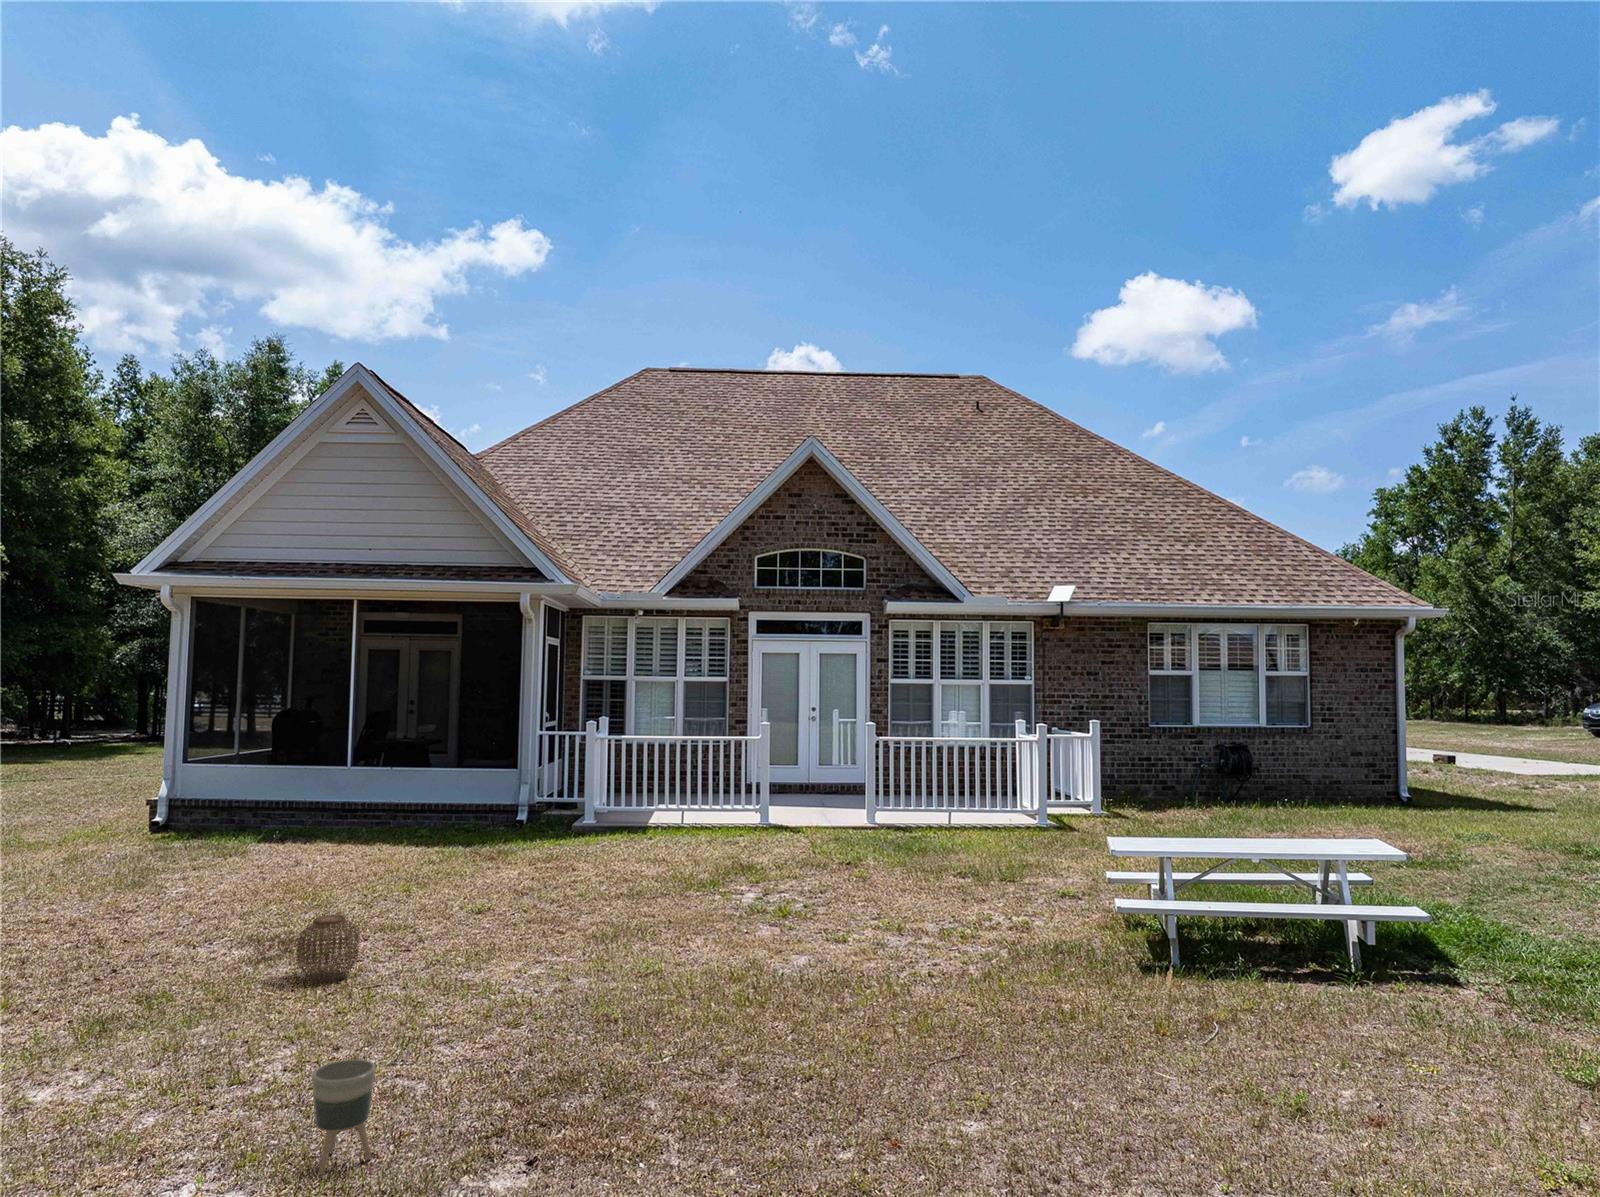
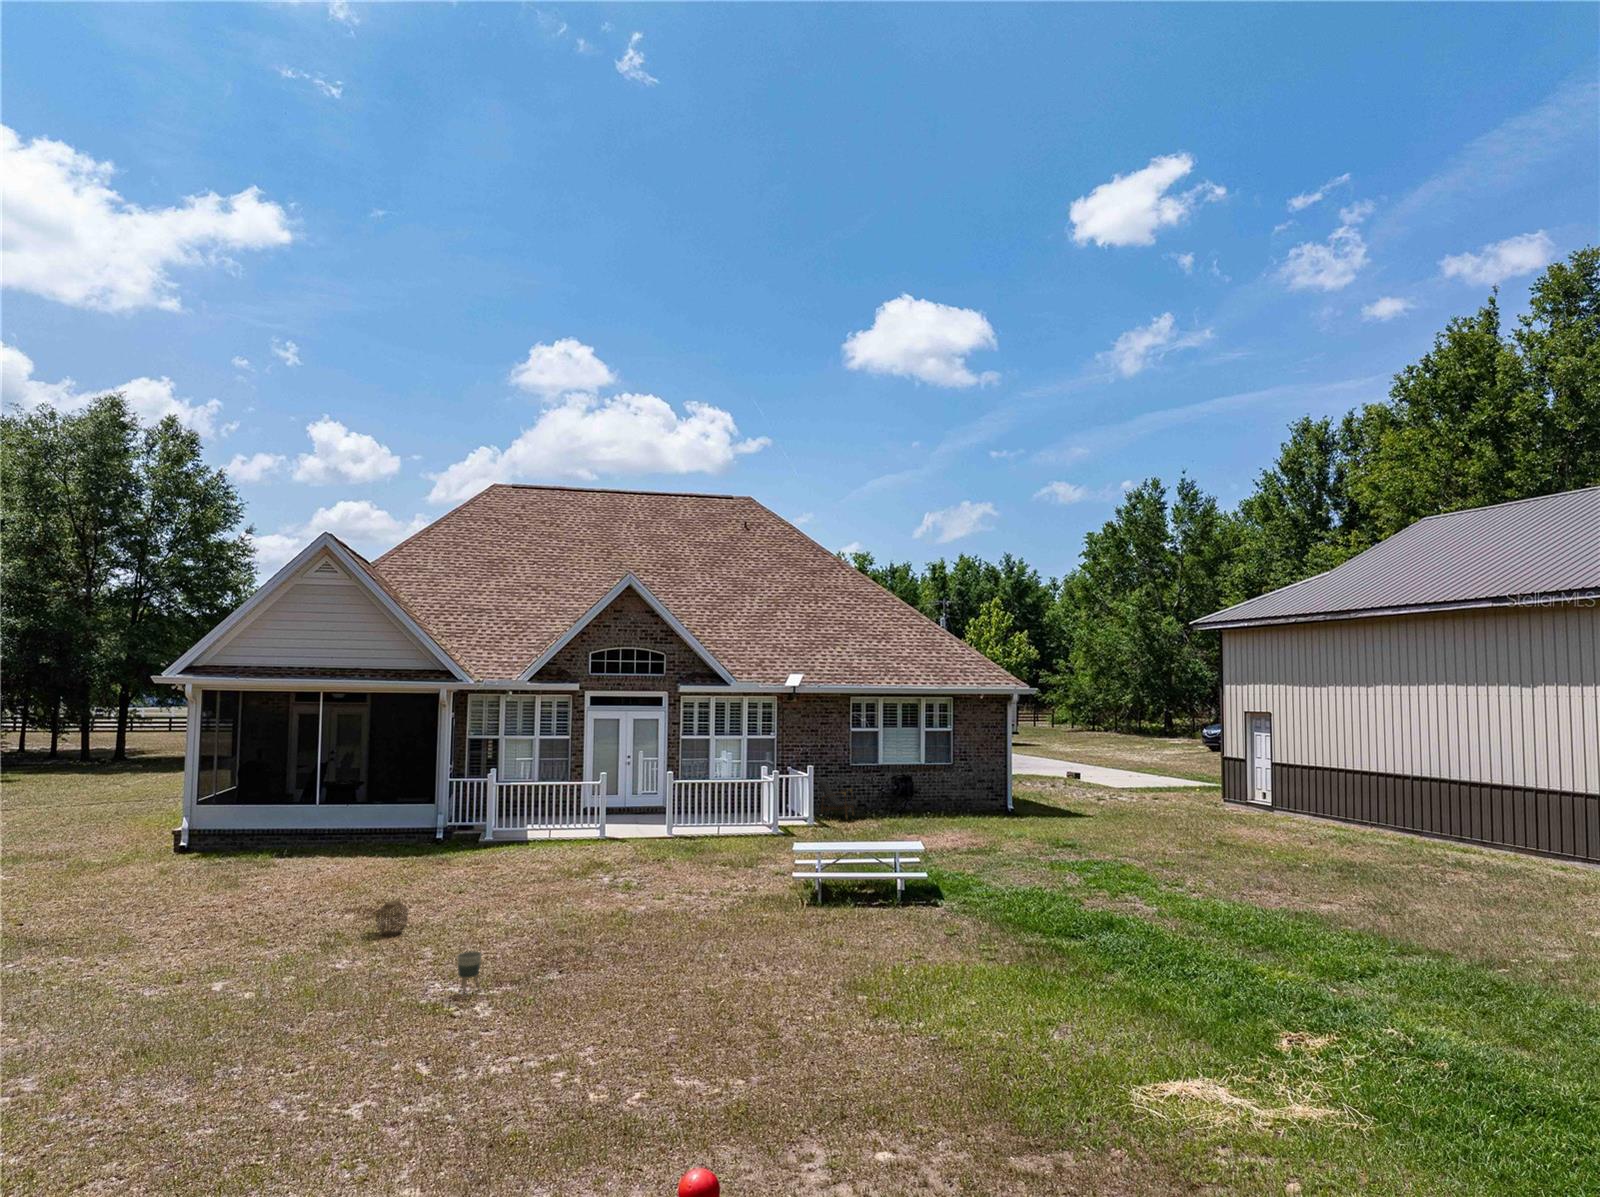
lounge chair: none [1102,750,1165,811] -> present [819,781,858,817]

